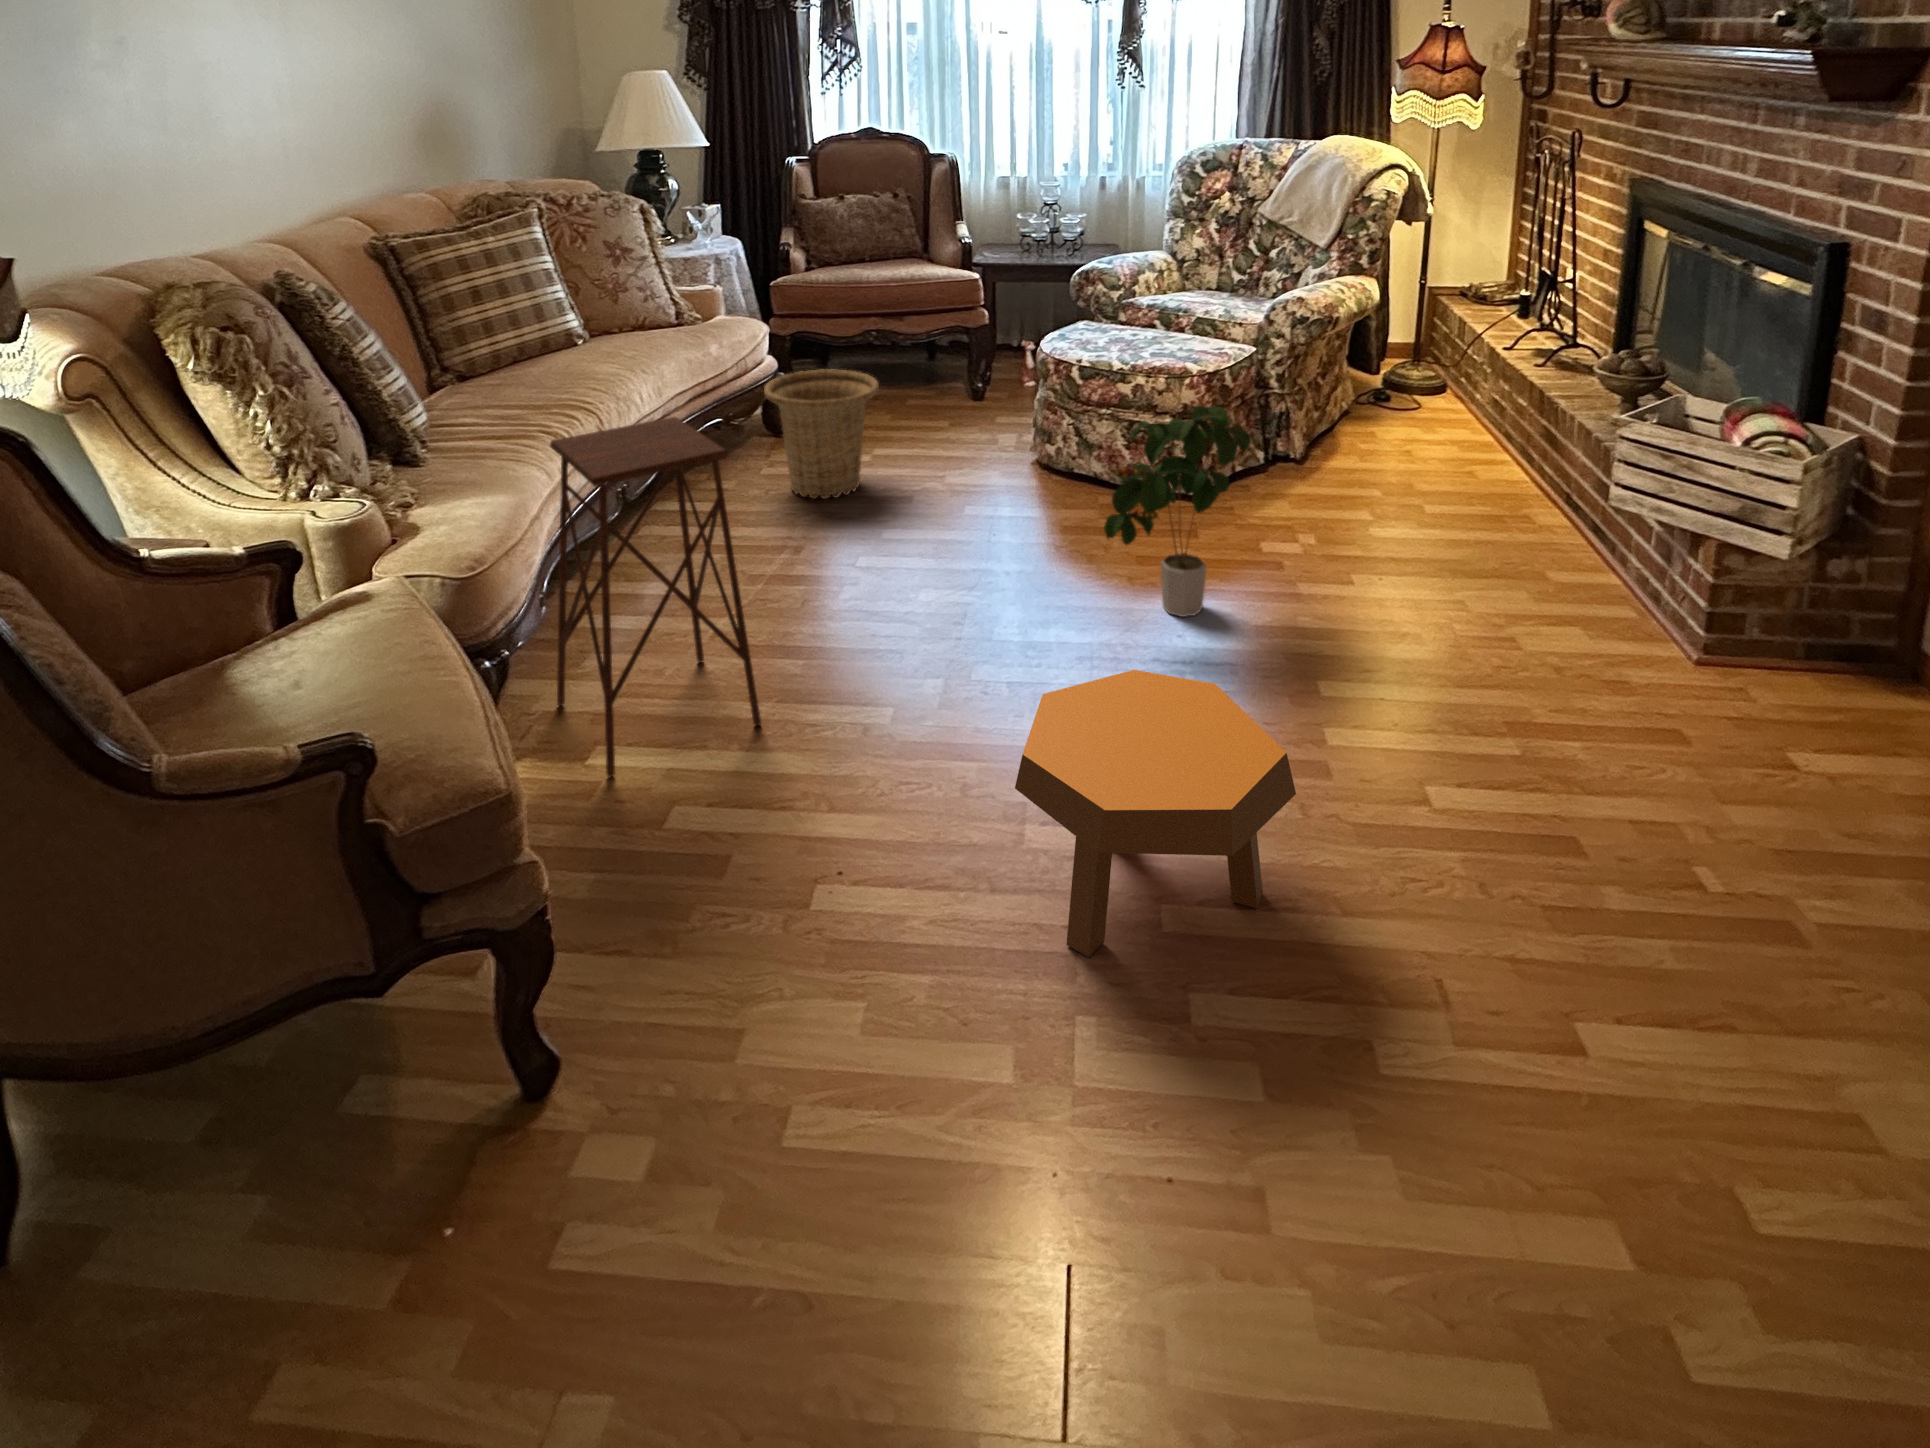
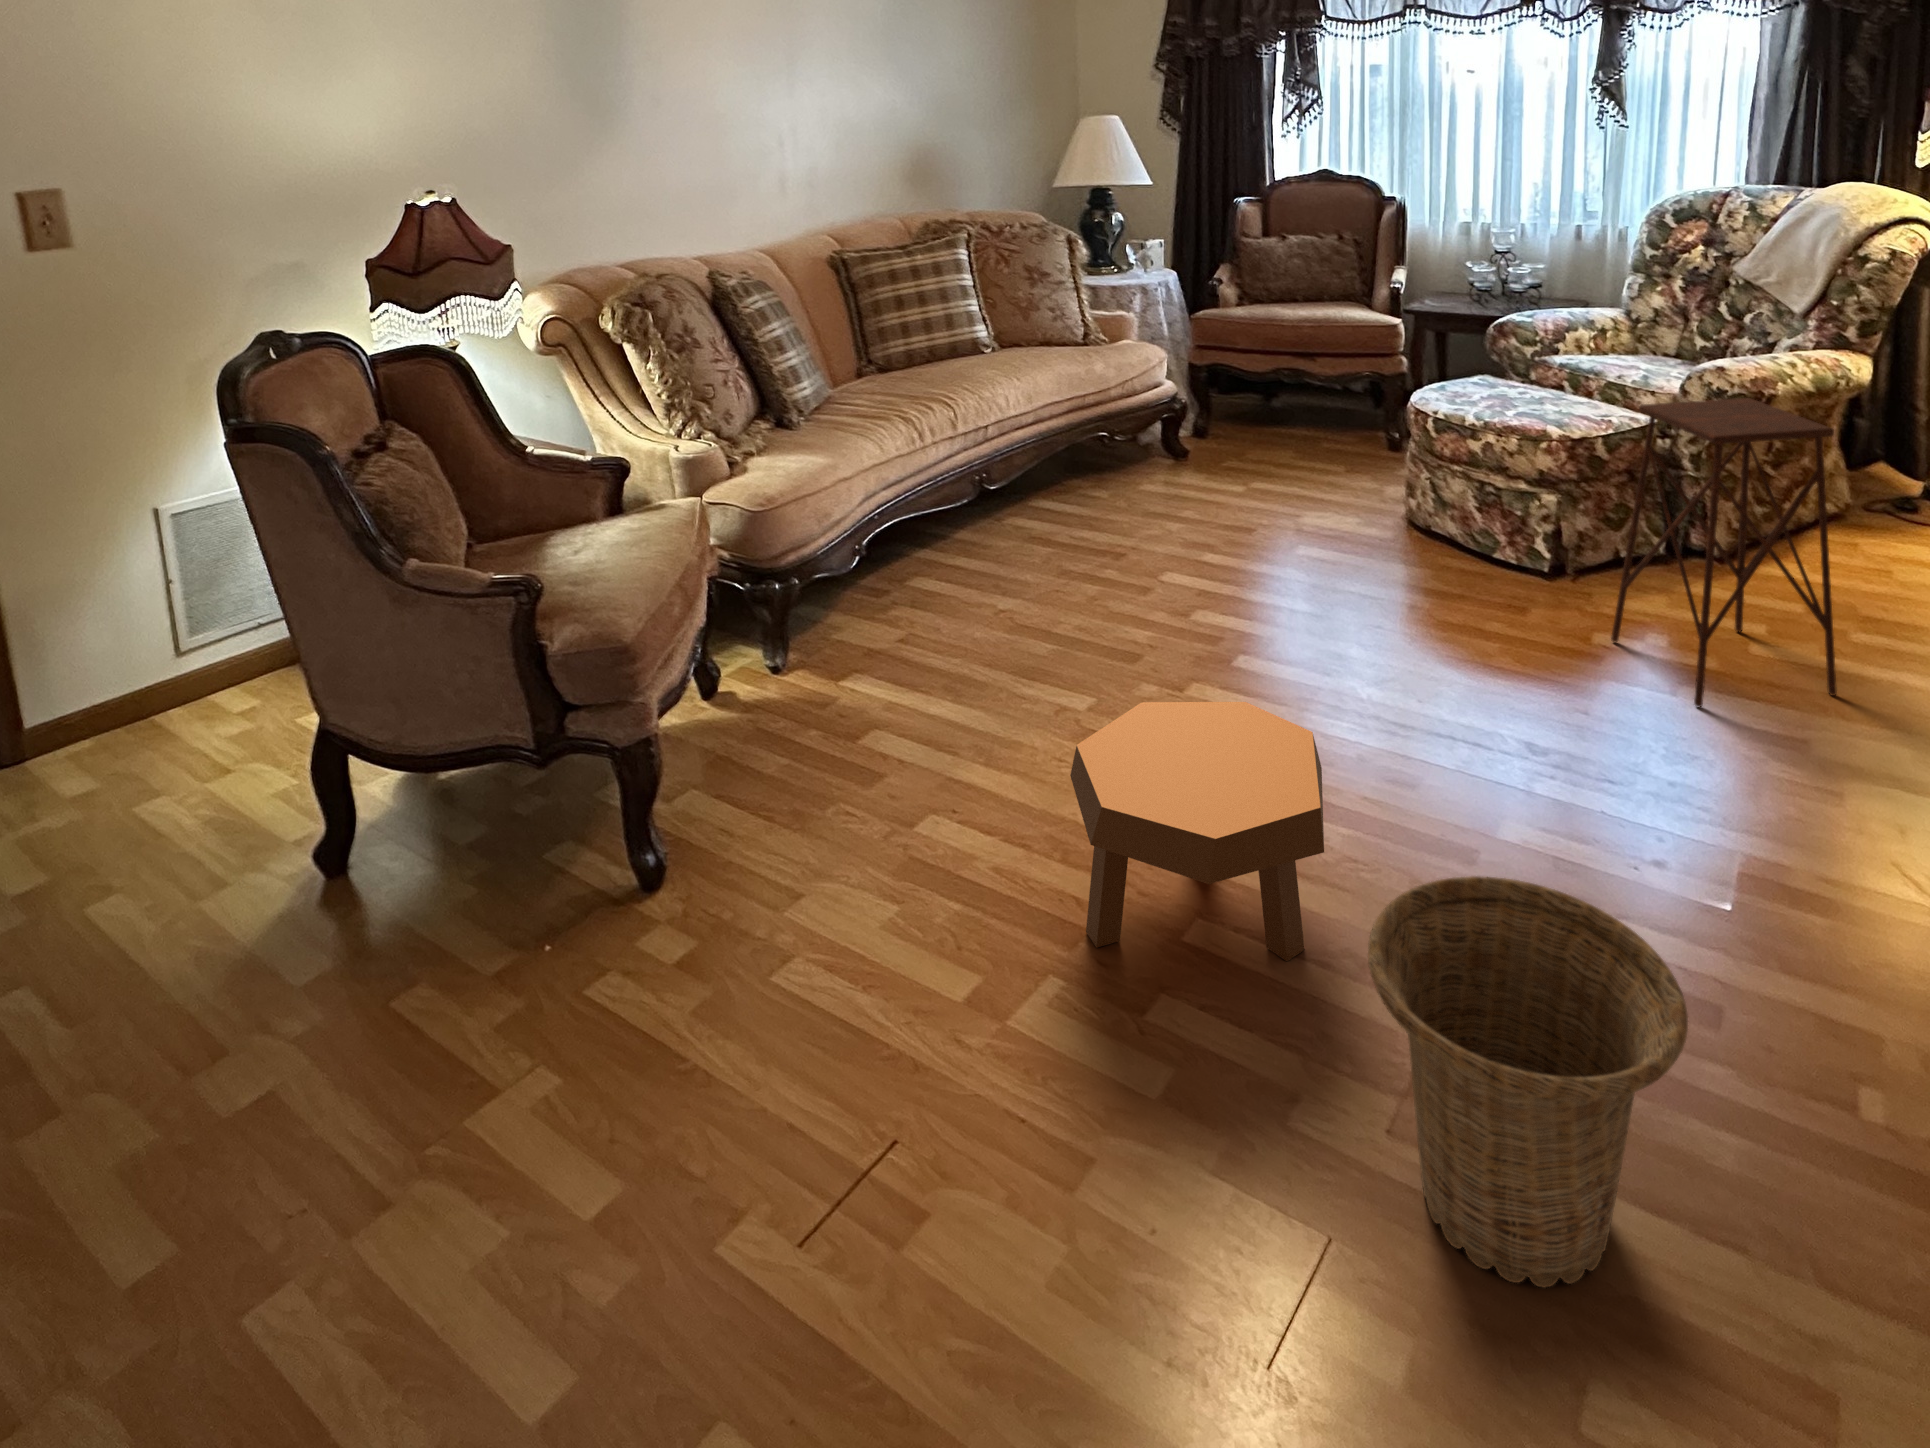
basket: present [764,369,879,499] -> present [1368,876,1688,1288]
potted plant: present [1104,405,1251,617] -> none [1343,464,1545,688]
side table: present [550,417,761,777] -> present [1611,398,1837,707]

